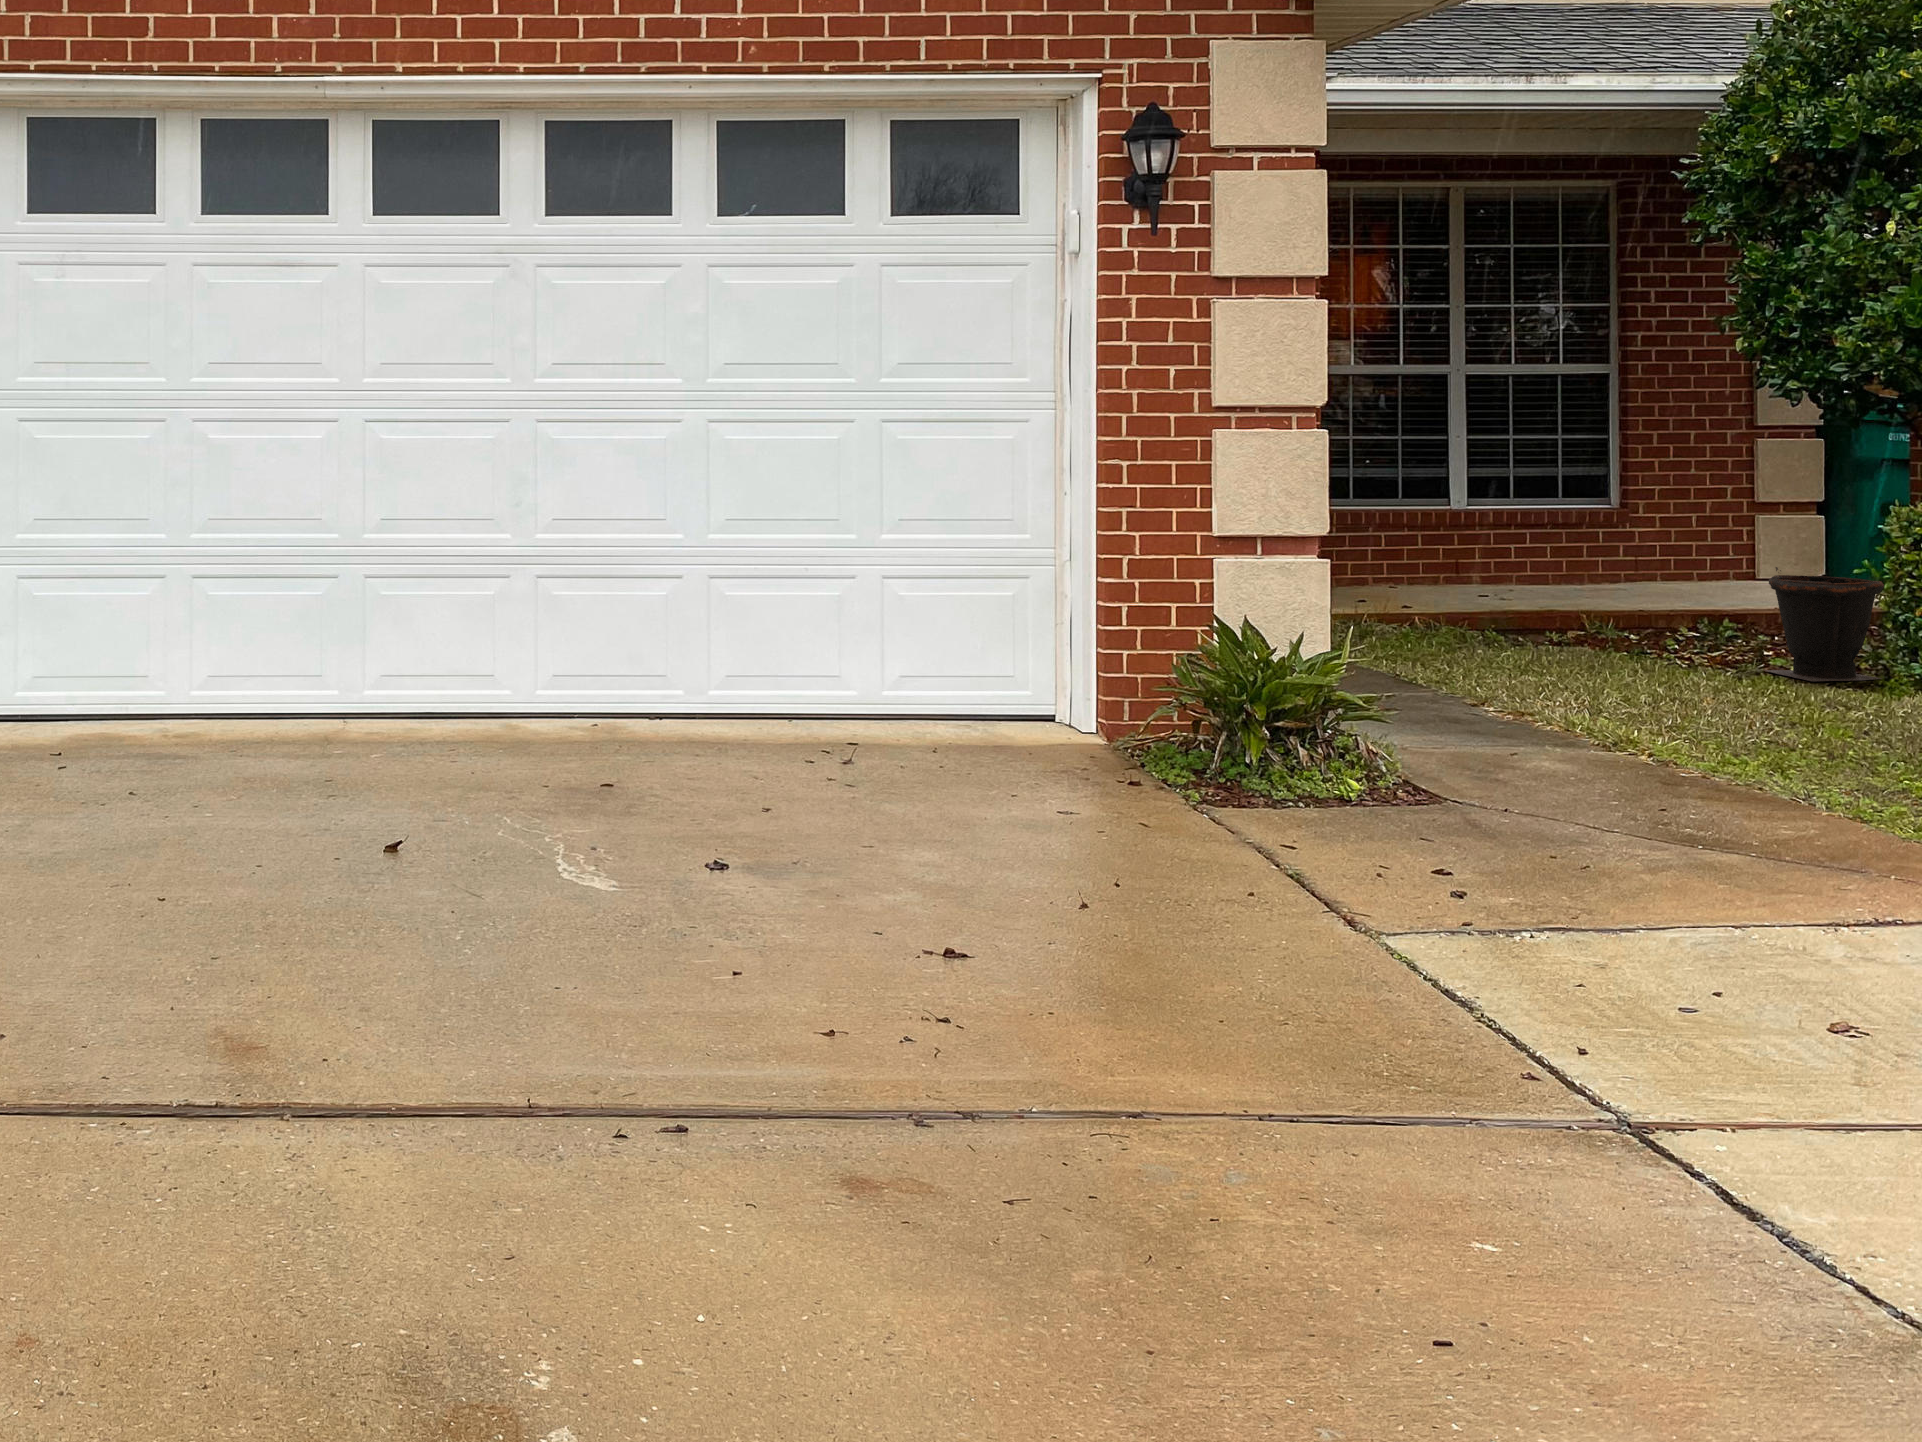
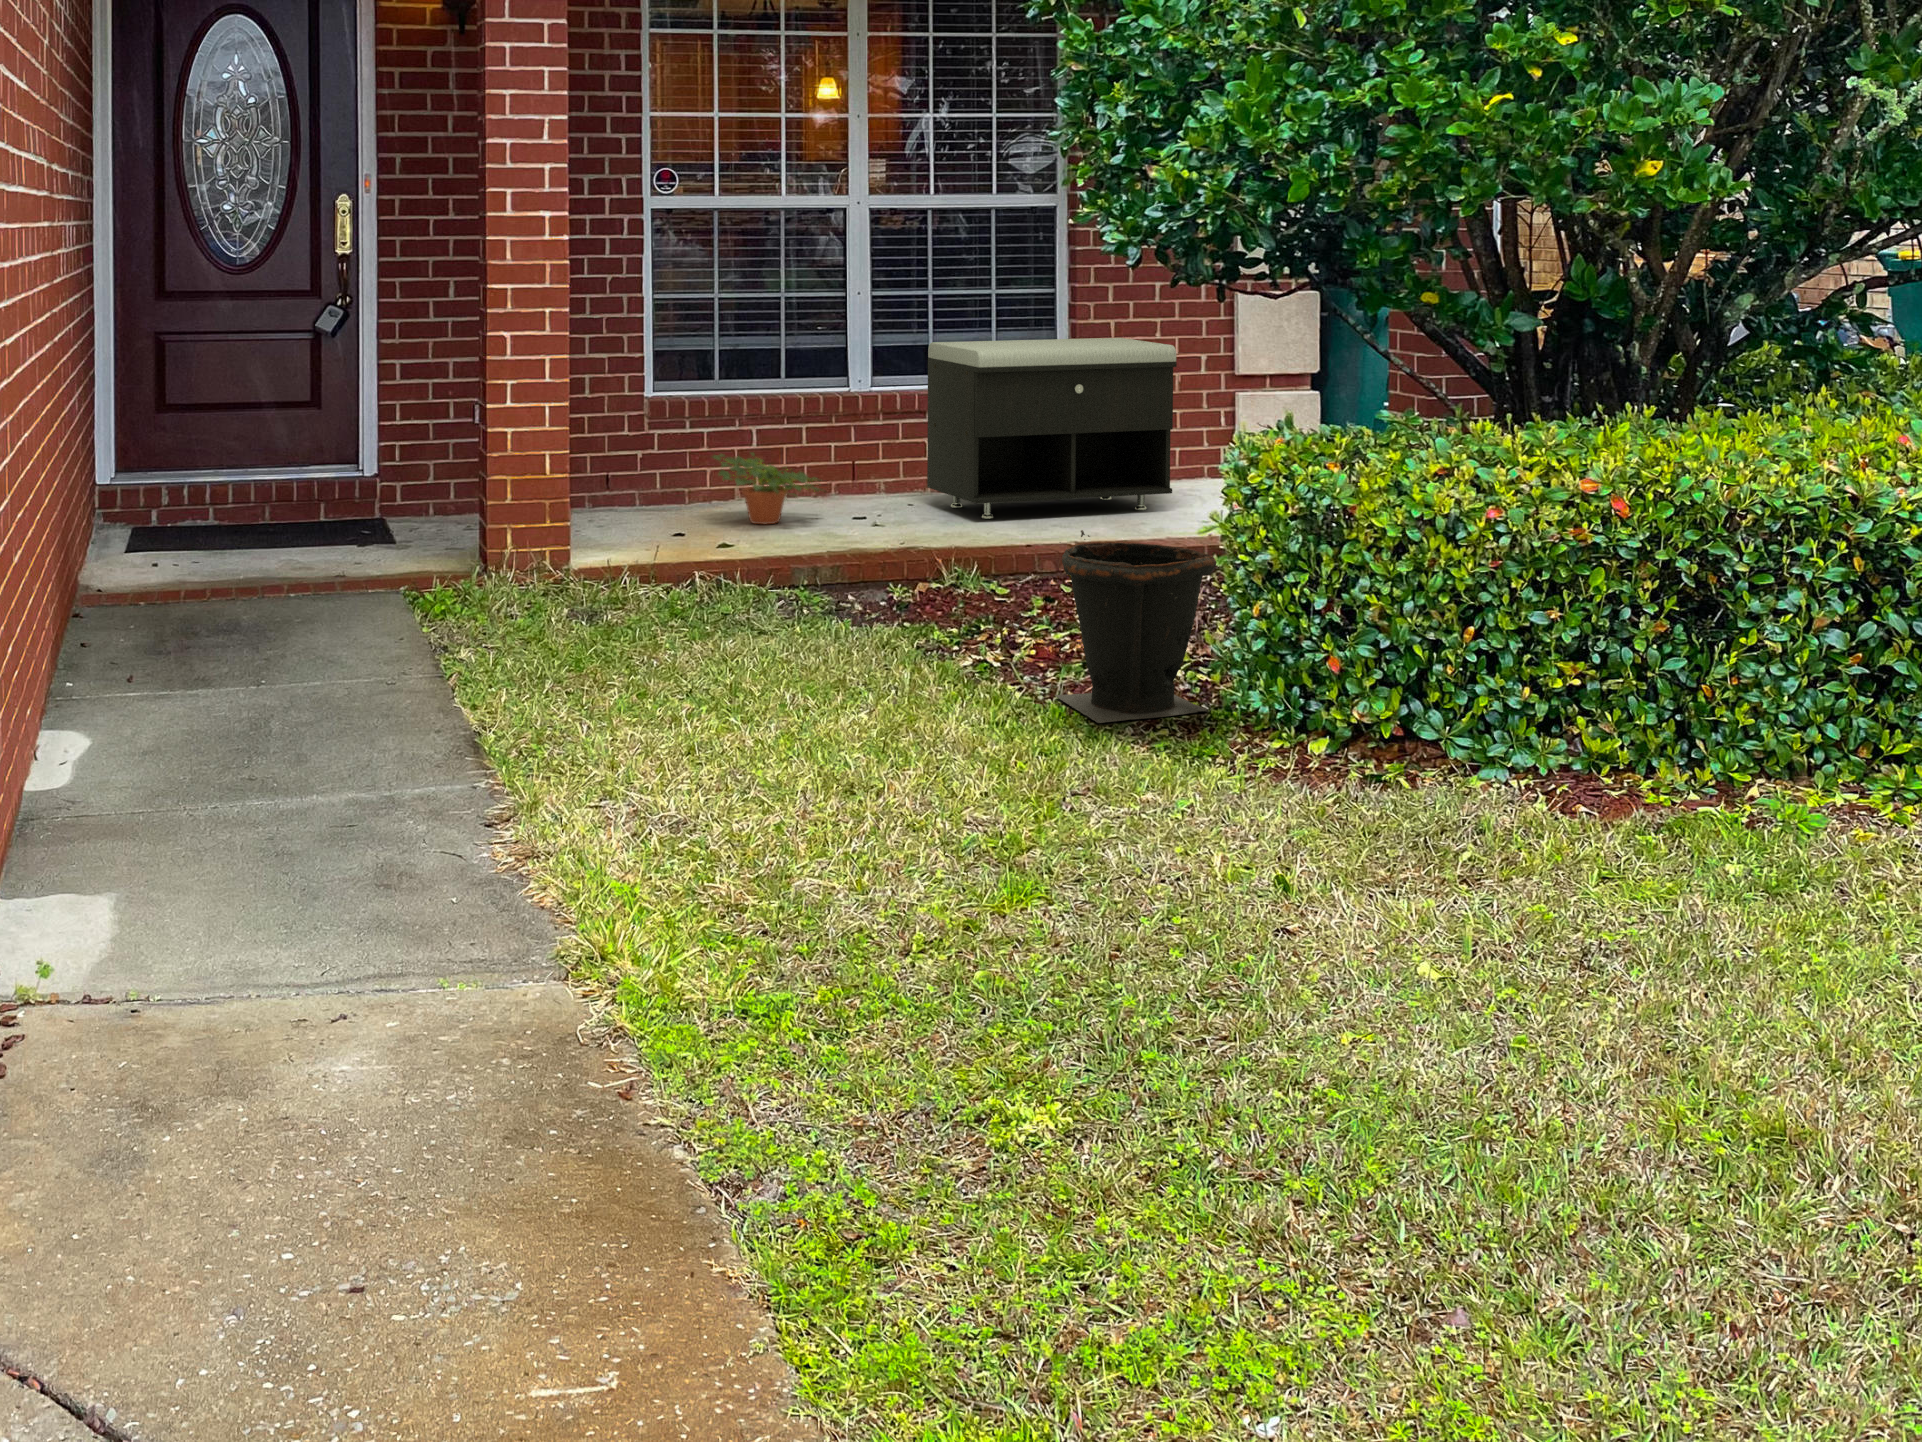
storage bench: none [1513,470,1718,595] -> present [927,338,1177,519]
potted plant: none [1360,546,1452,595] -> present [713,453,820,524]

